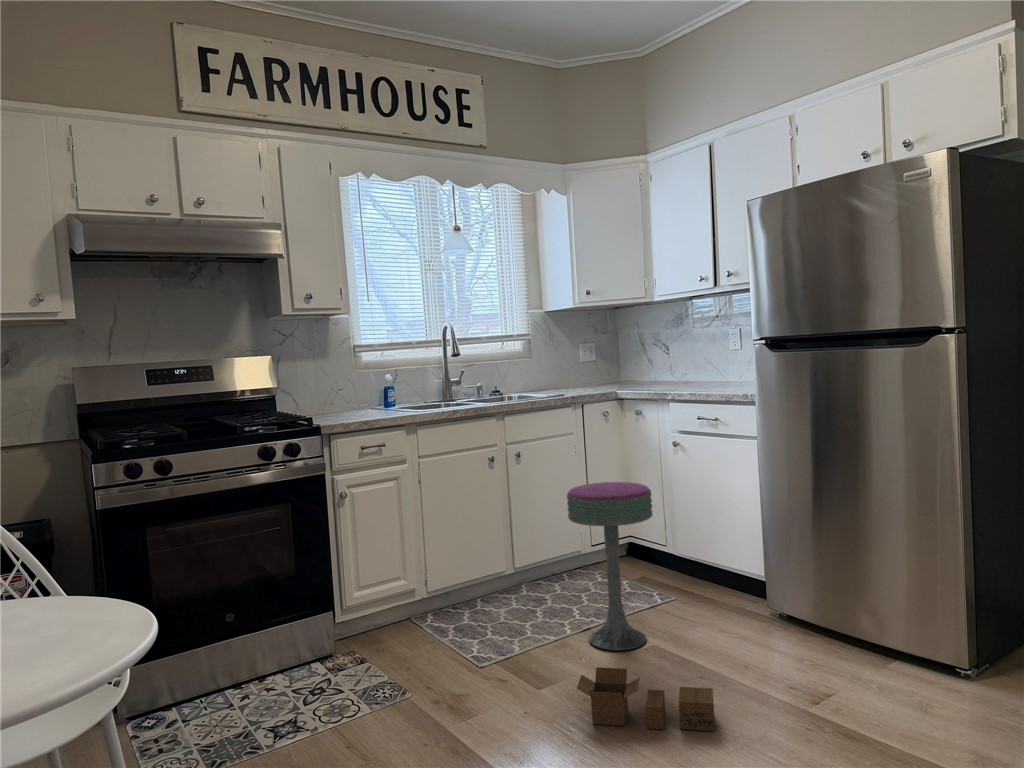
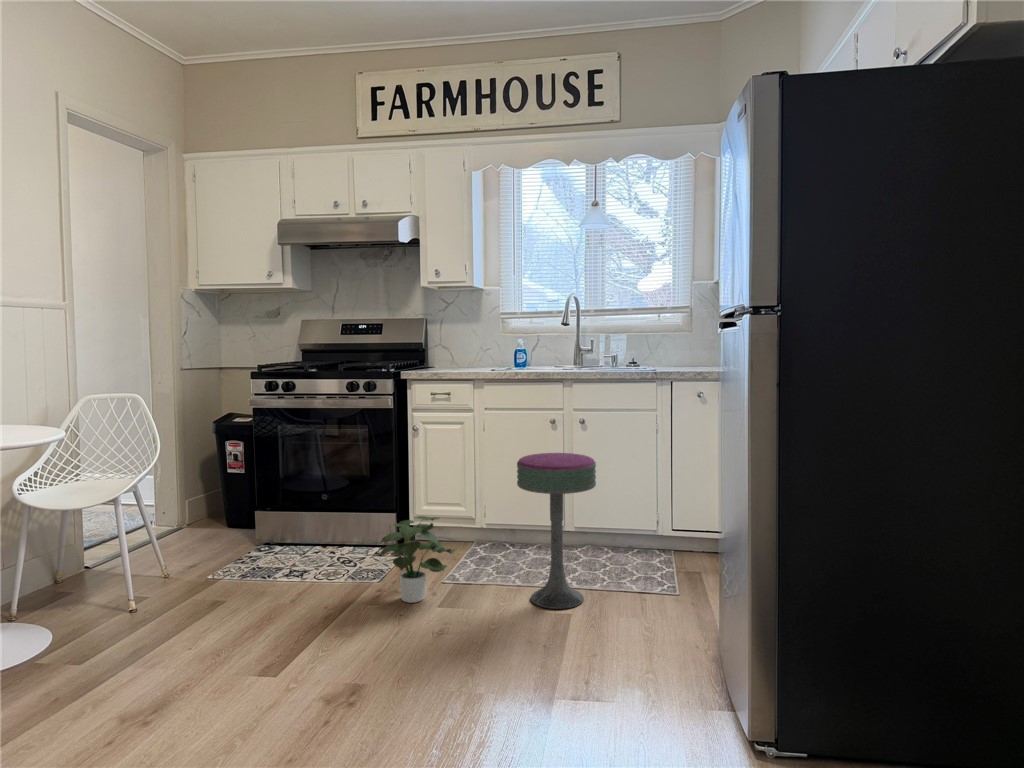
potted plant: none [437,584,540,700] -> present [380,516,455,603]
cardboard box: present [577,667,715,731] -> none [408,600,491,678]

